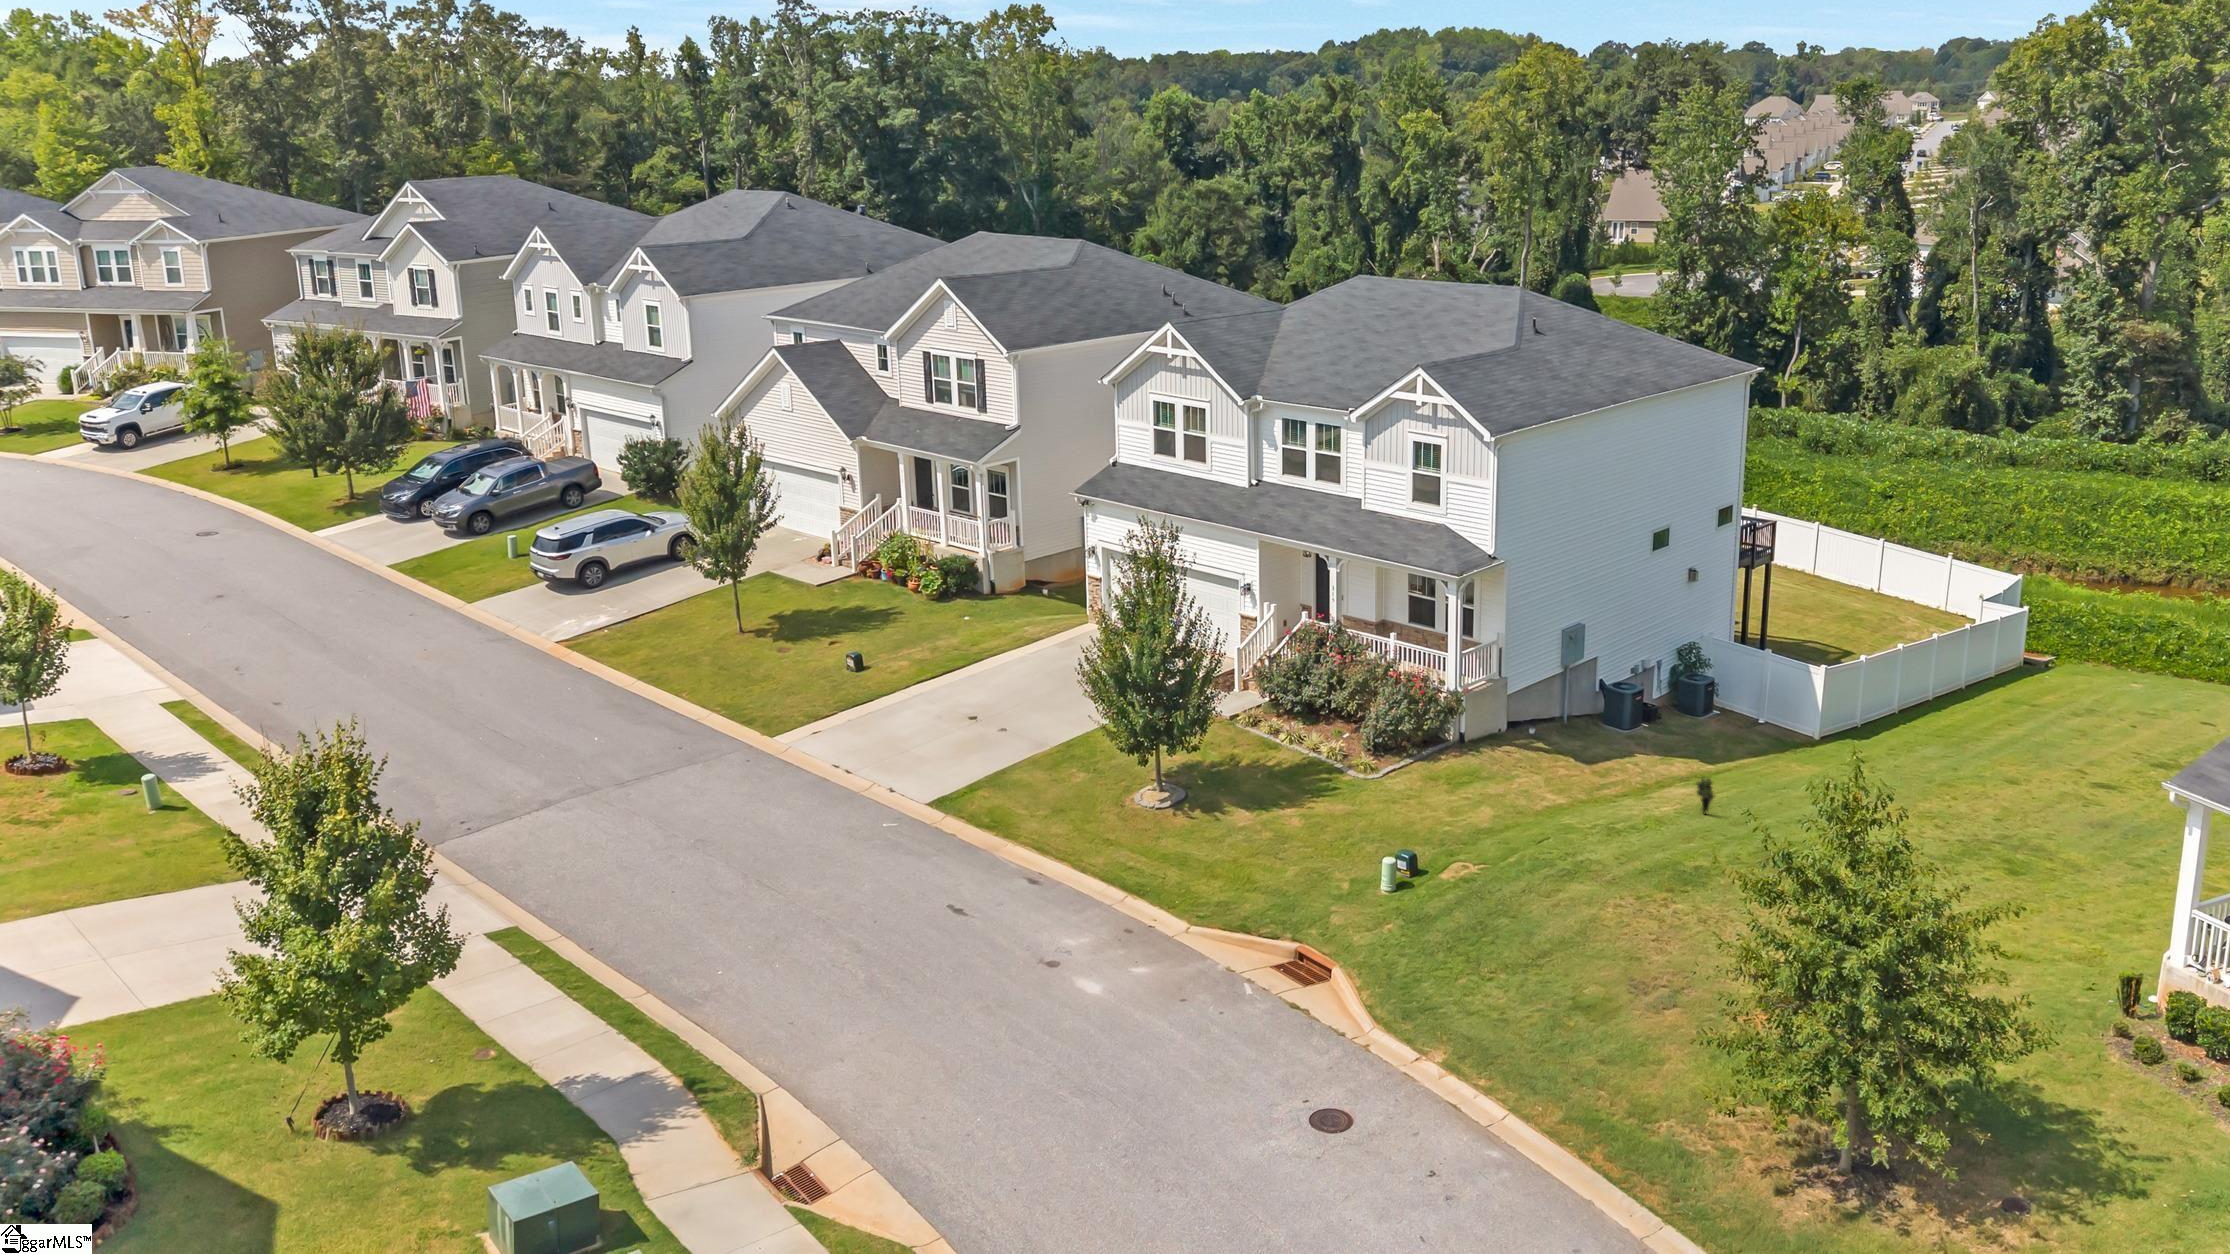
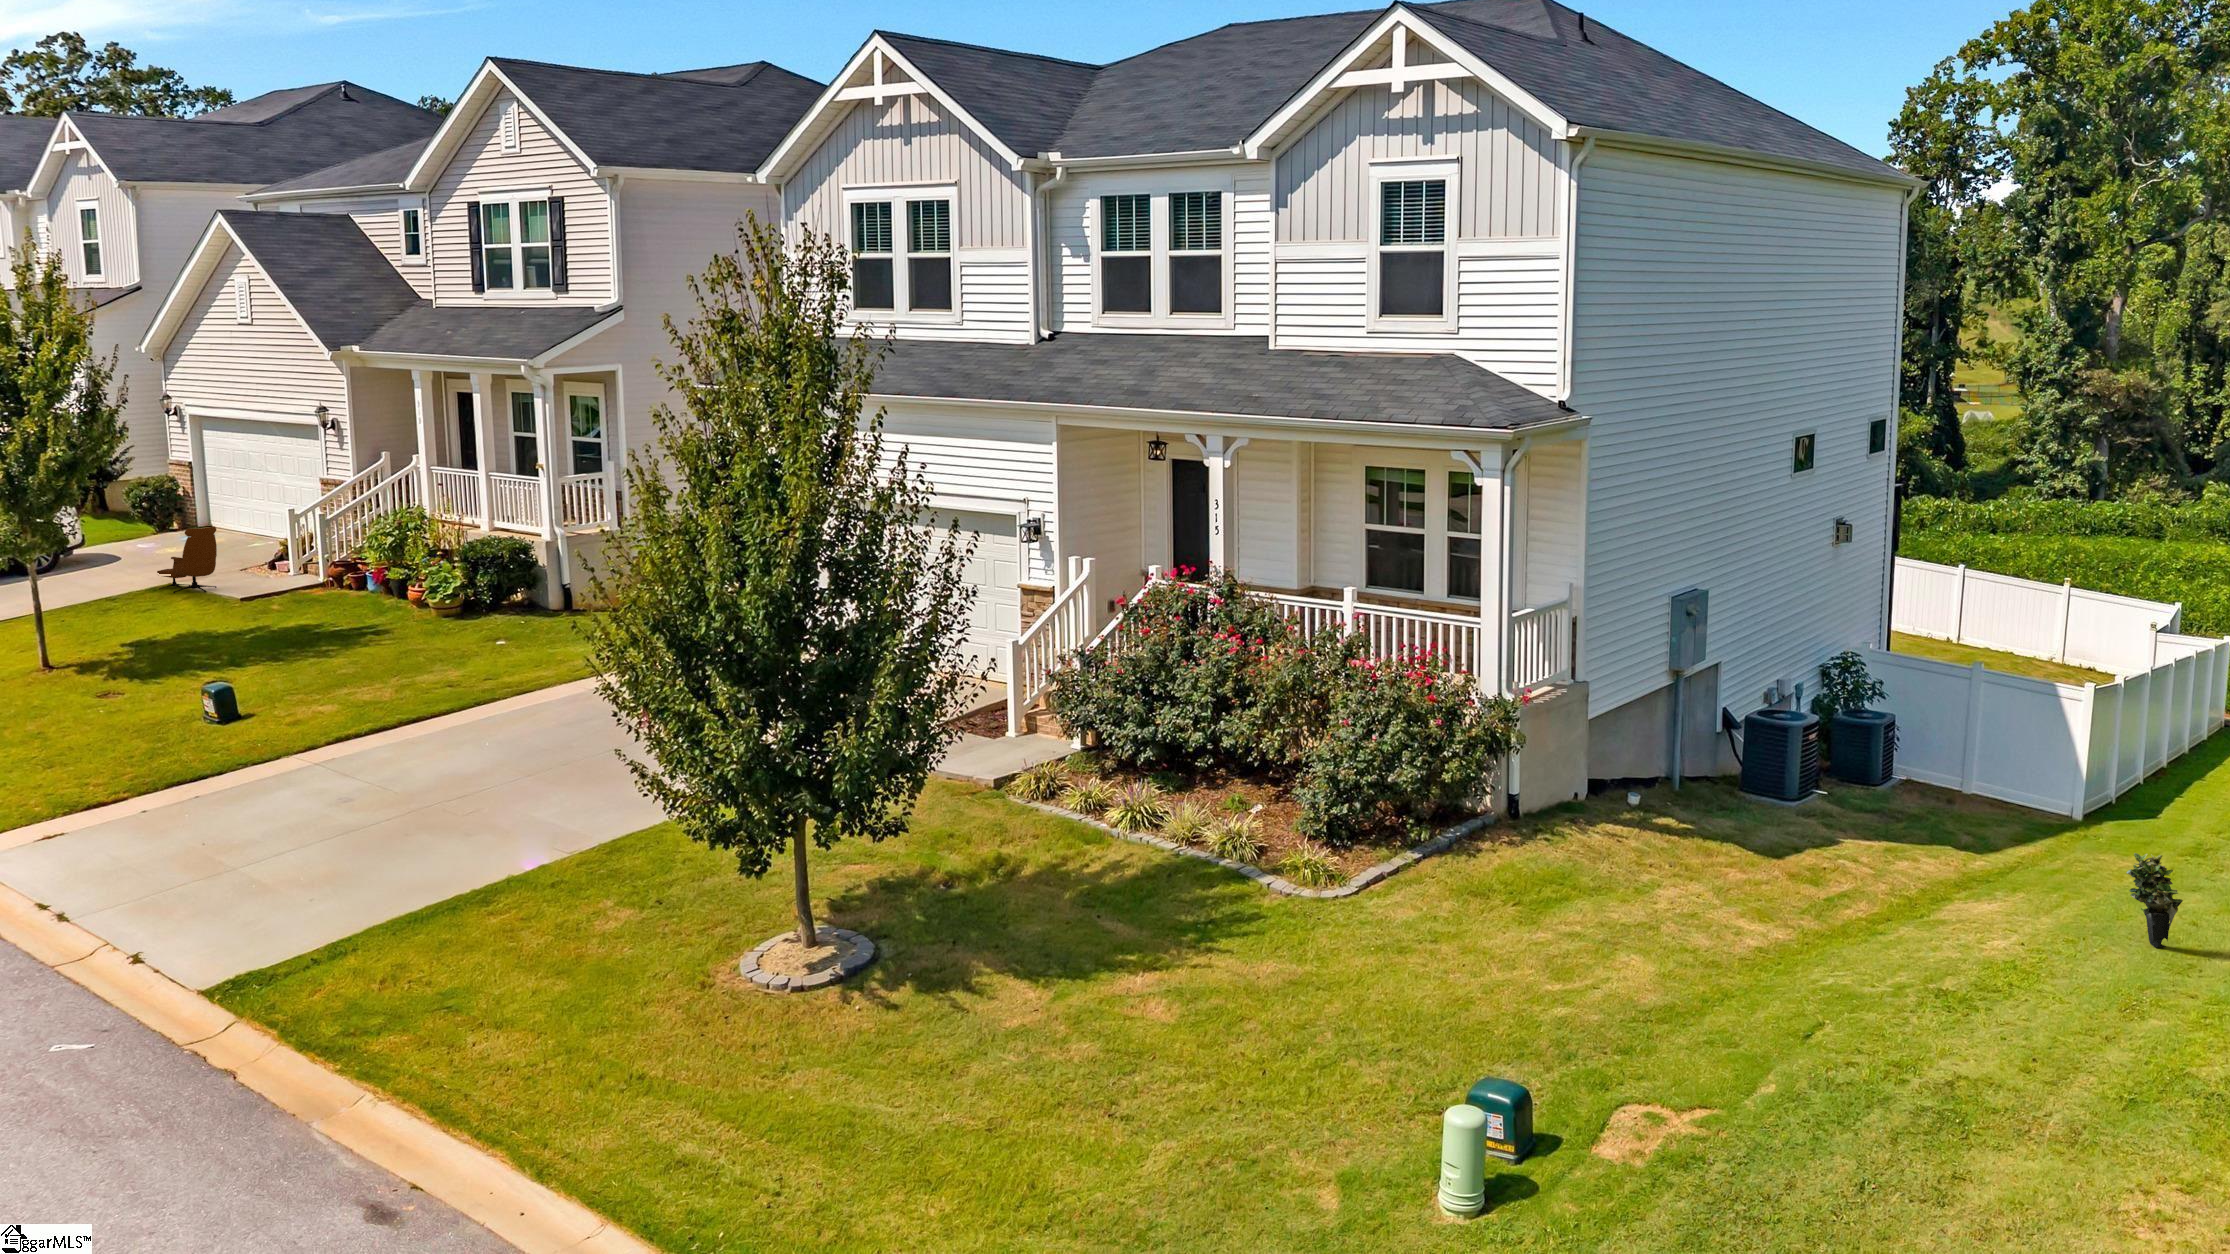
lounge chair: none [762,538,796,575] -> present [157,526,217,593]

